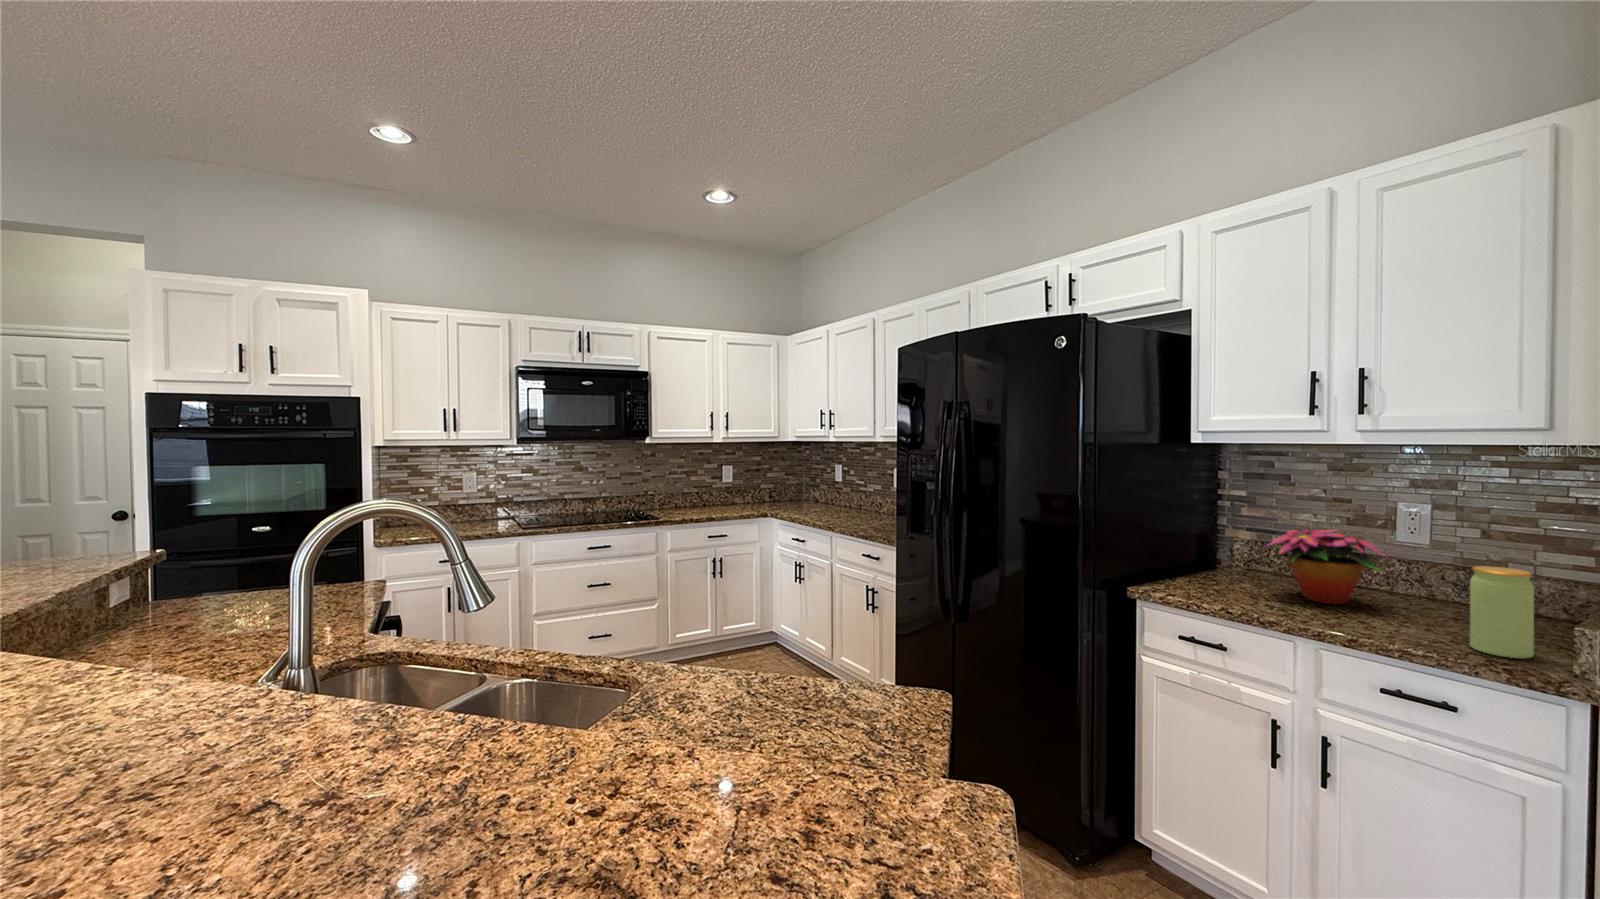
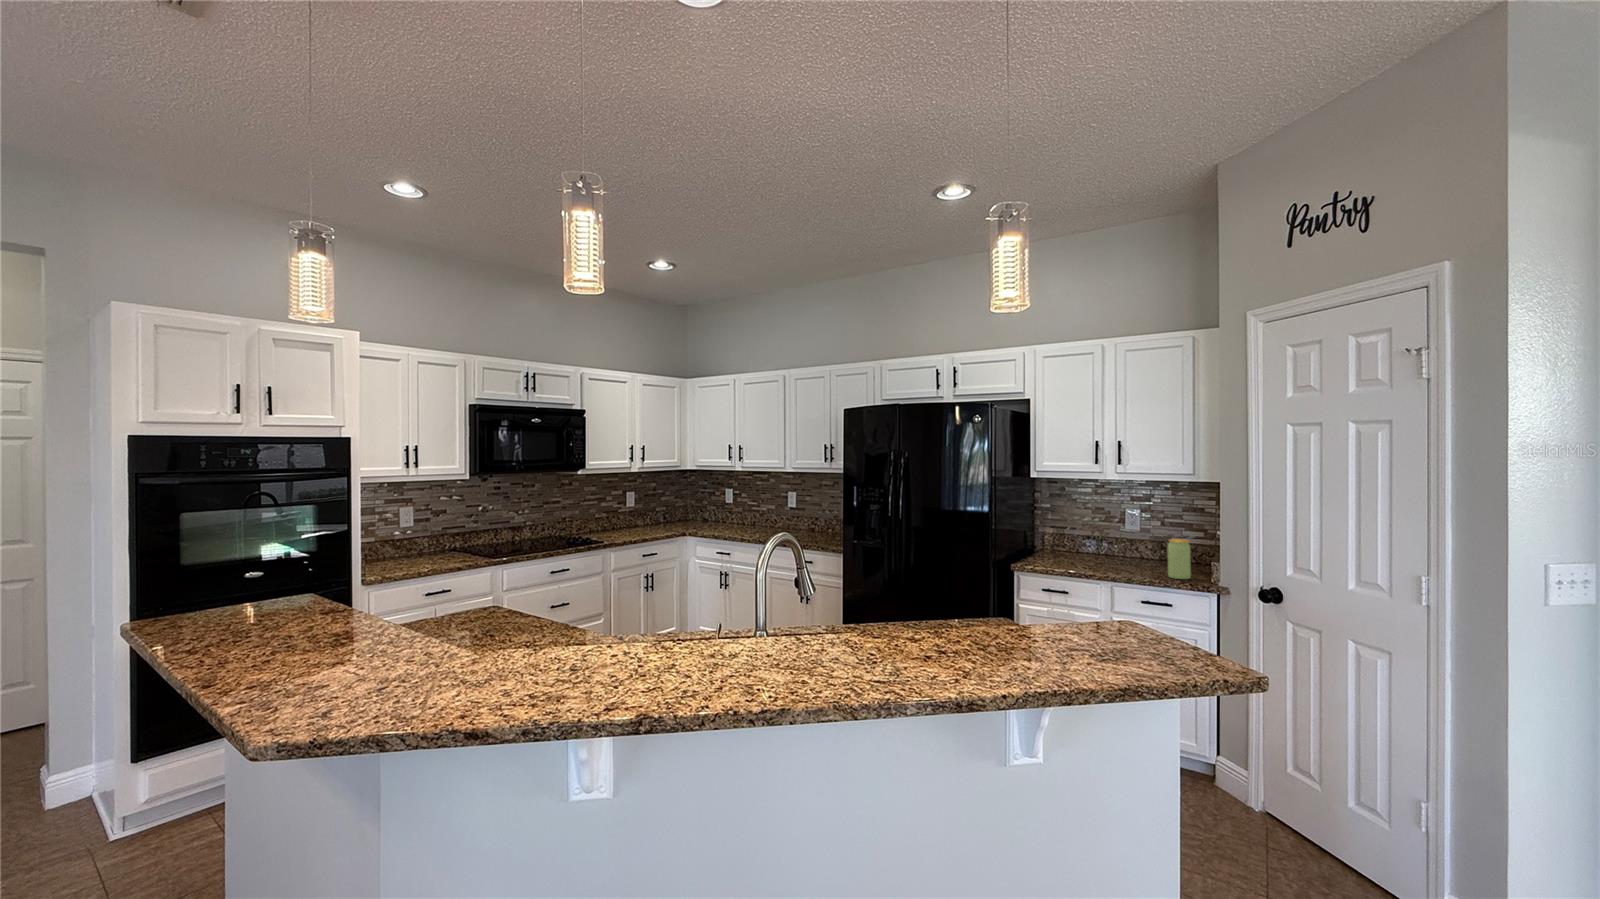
flower arrangement: present [1268,530,1381,604] -> none [1072,525,1134,564]

